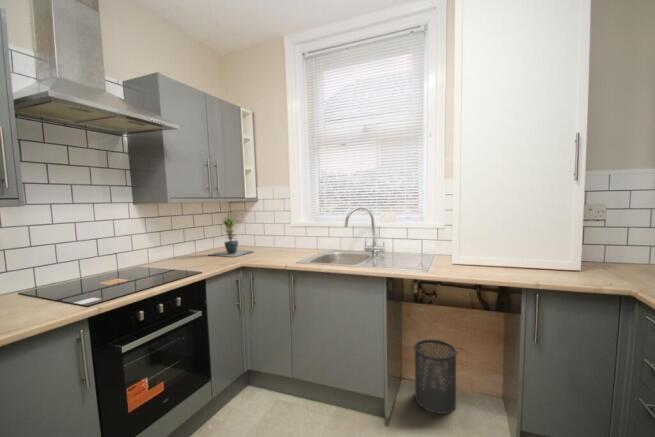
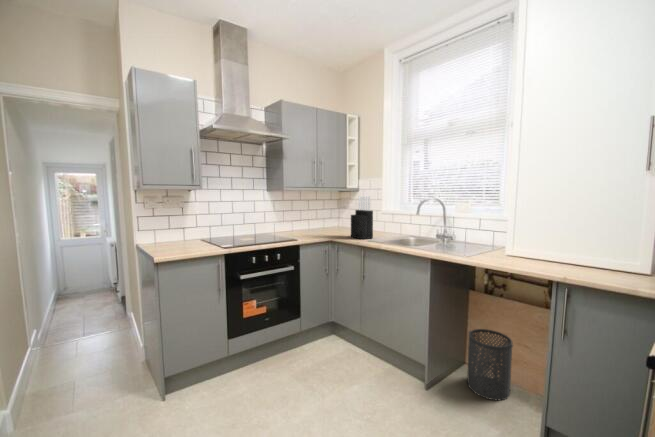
knife block: none [266,208,296,261] -> present [351,197,373,239]
potted plant: present [211,217,252,257] -> none [314,202,349,234]

